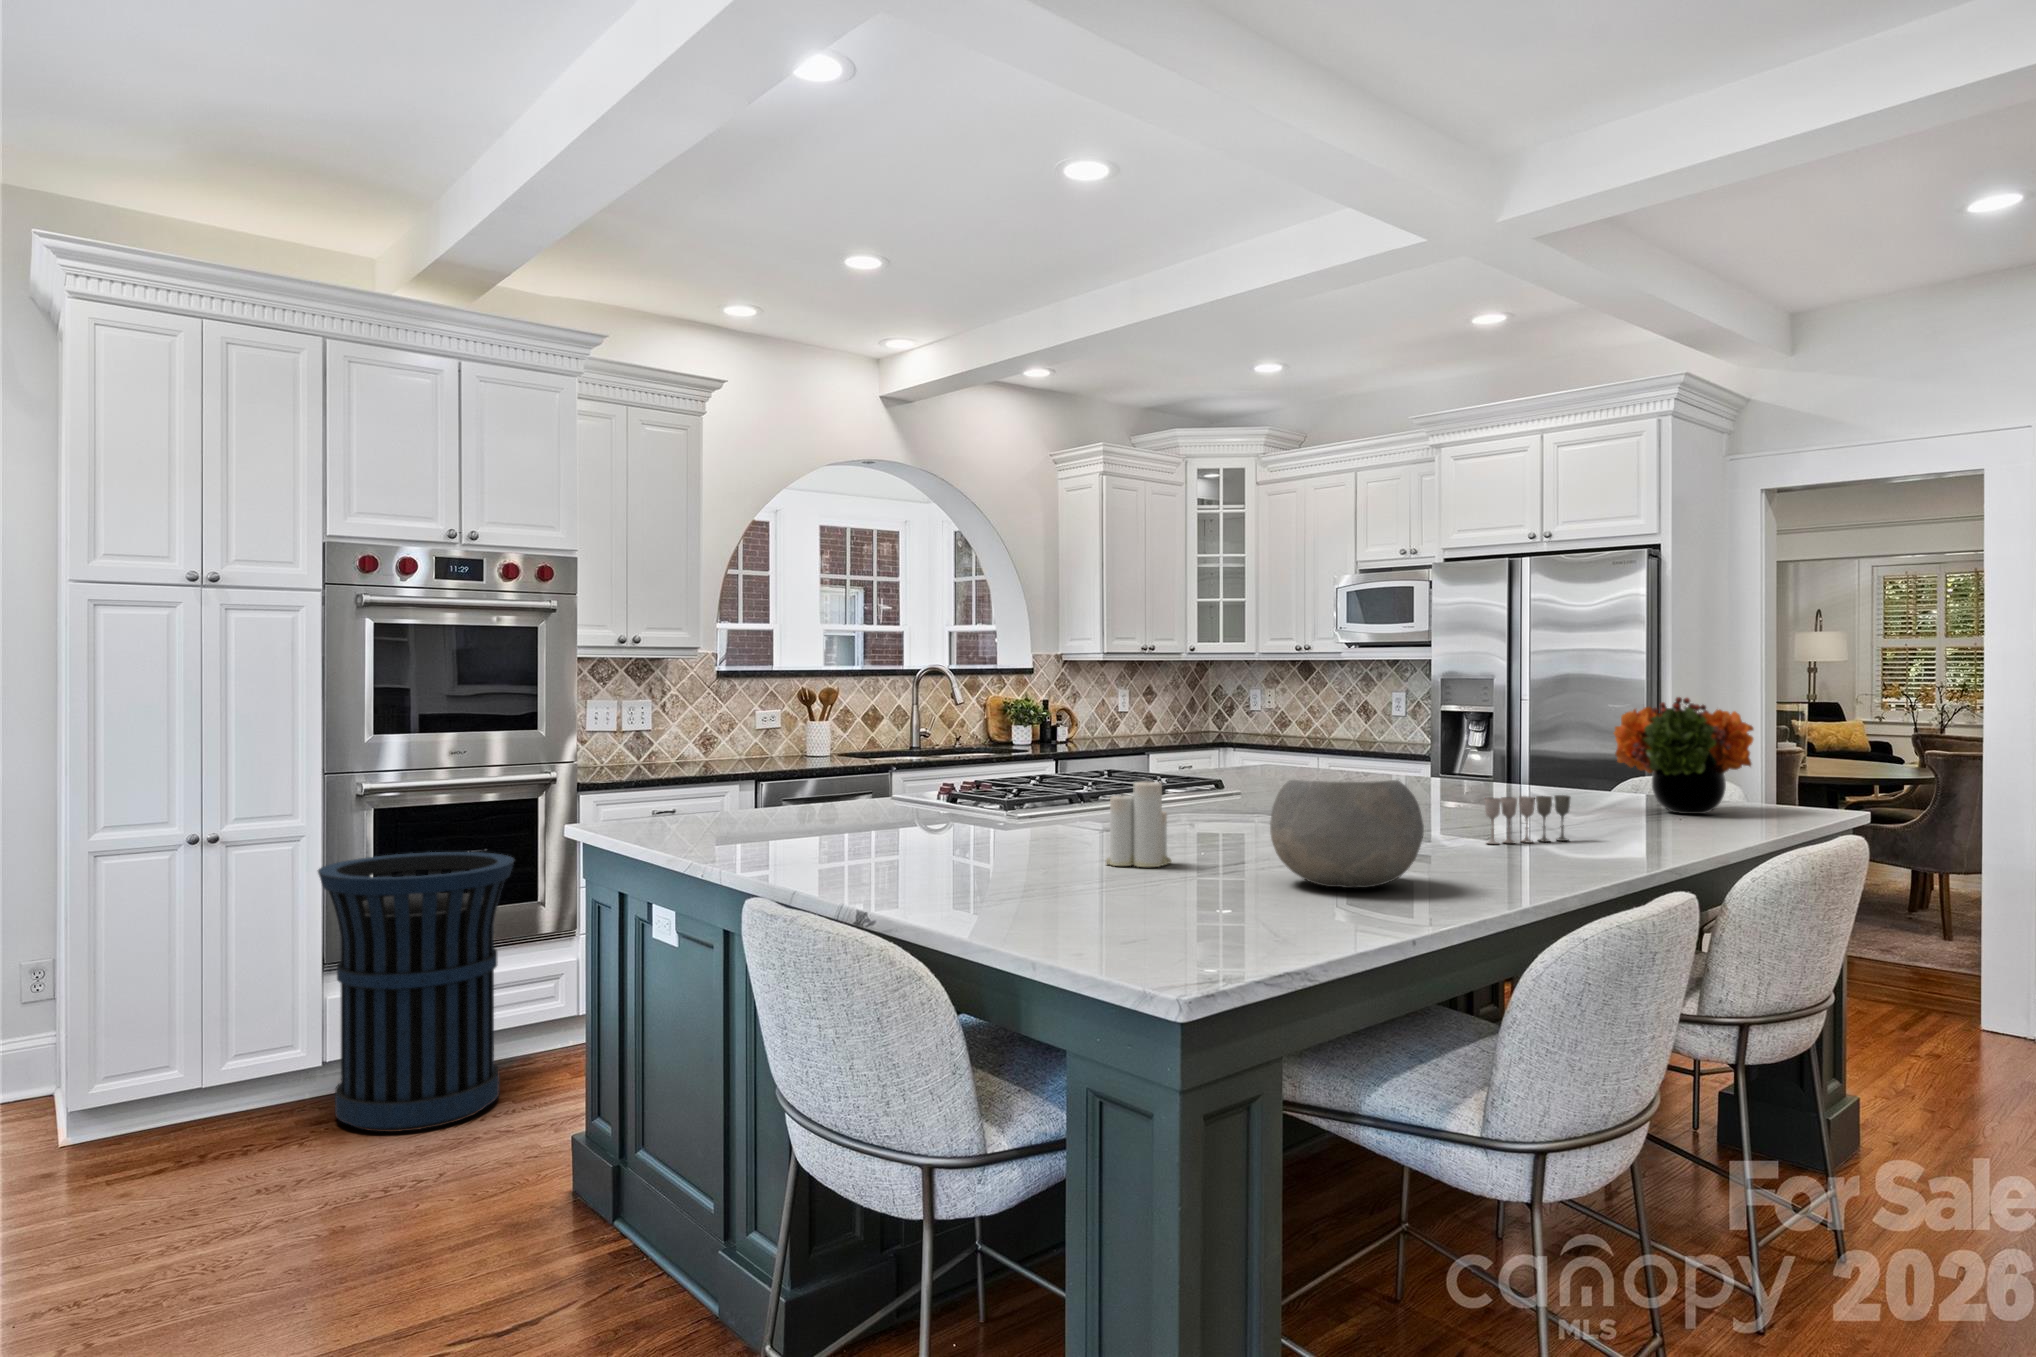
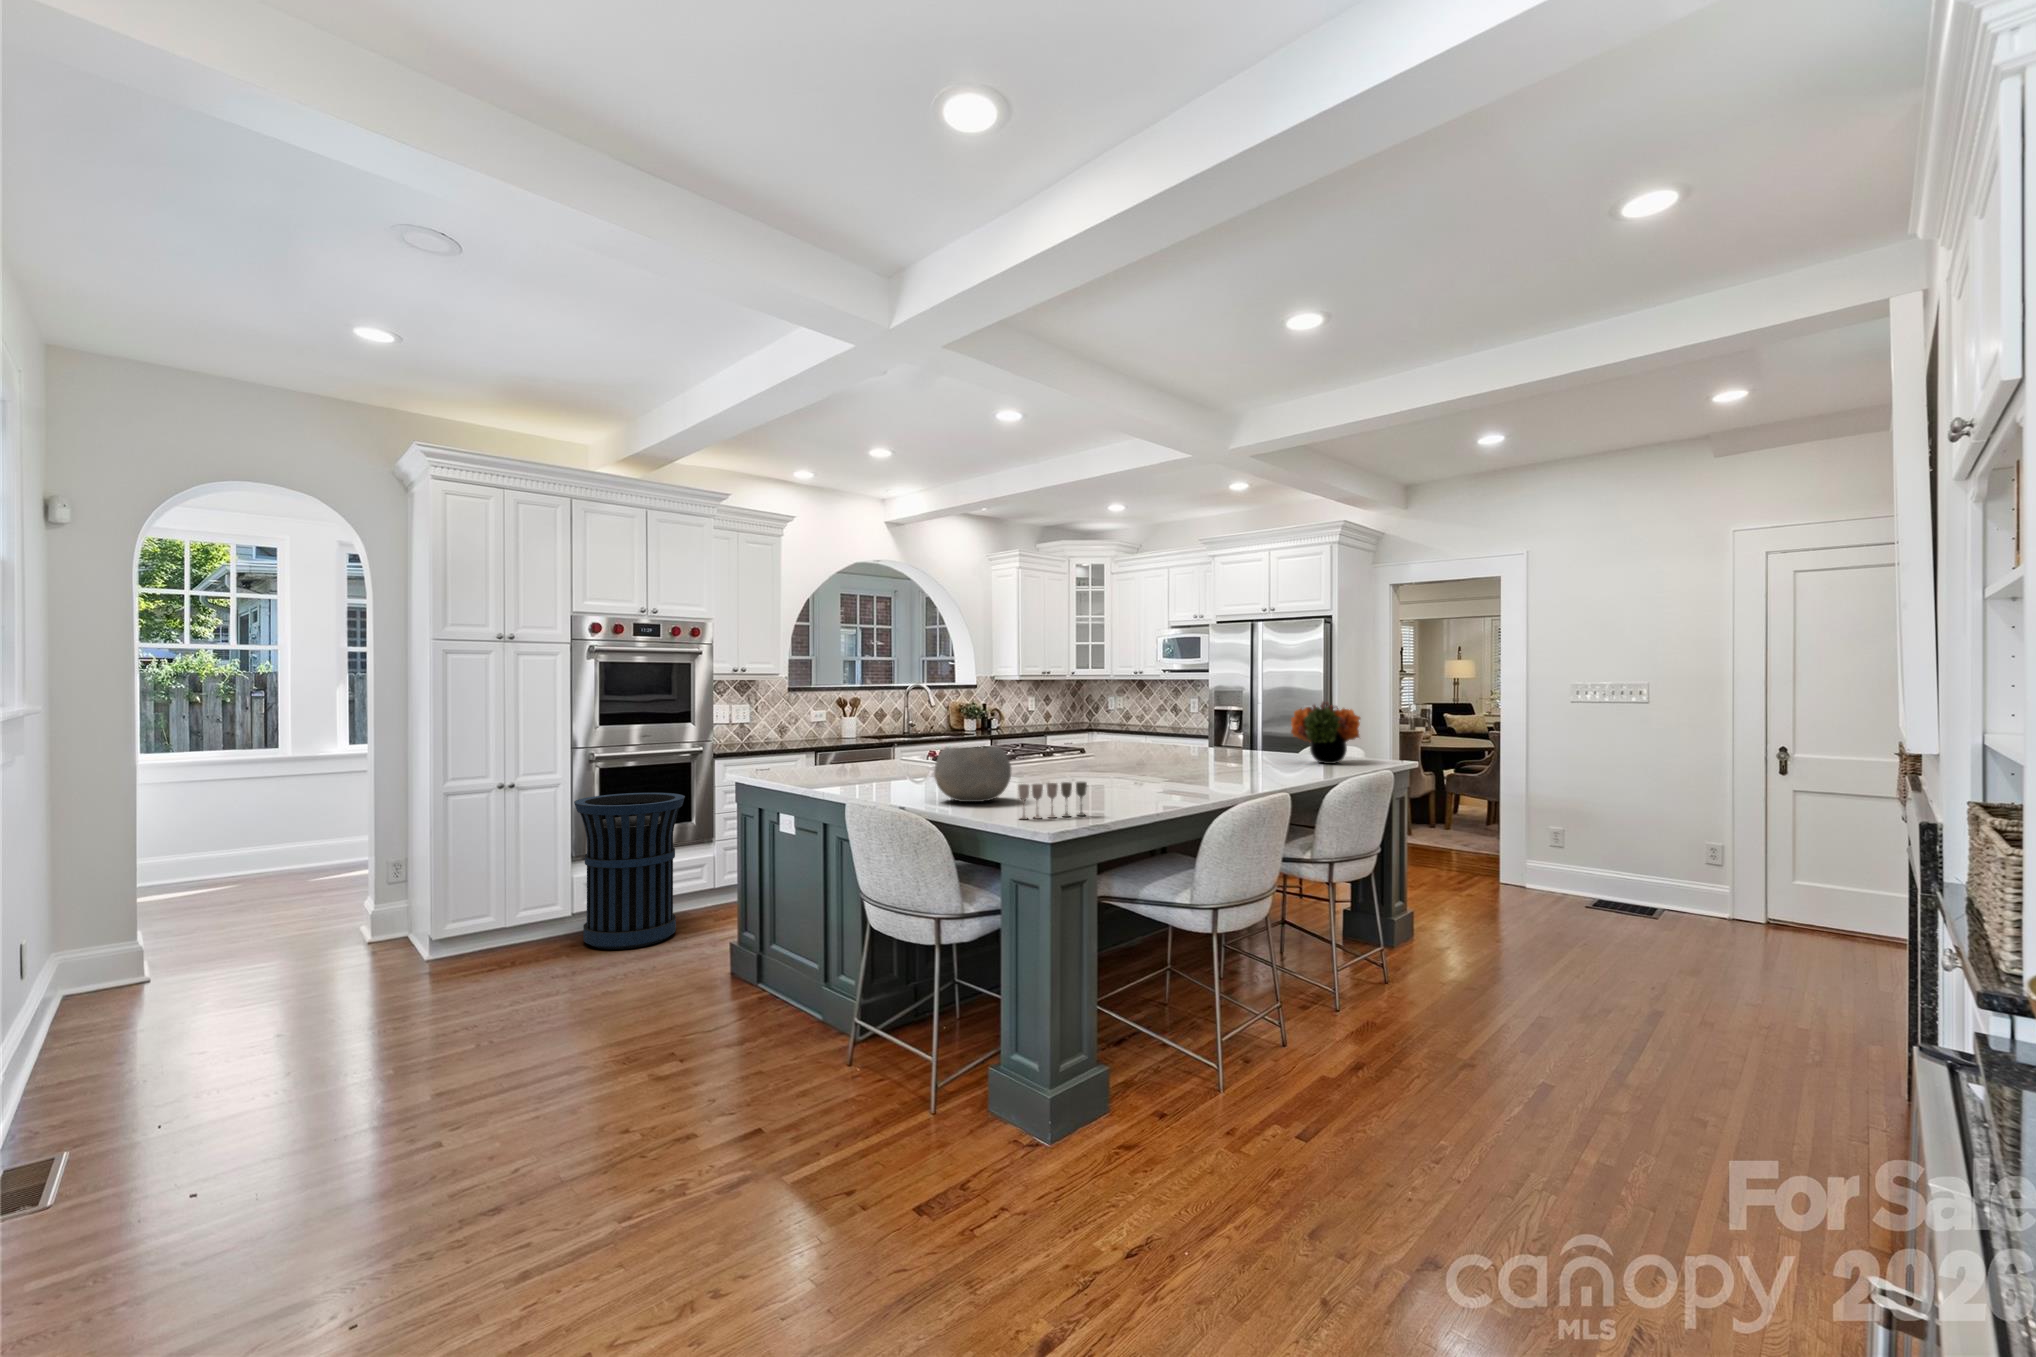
bowl: present [1270,780,1424,888] -> present [934,747,1011,802]
candle: present [1106,782,1172,867] -> none [1019,741,1052,788]
wine glass: present [1484,795,1570,844] -> present [1018,782,1087,819]

